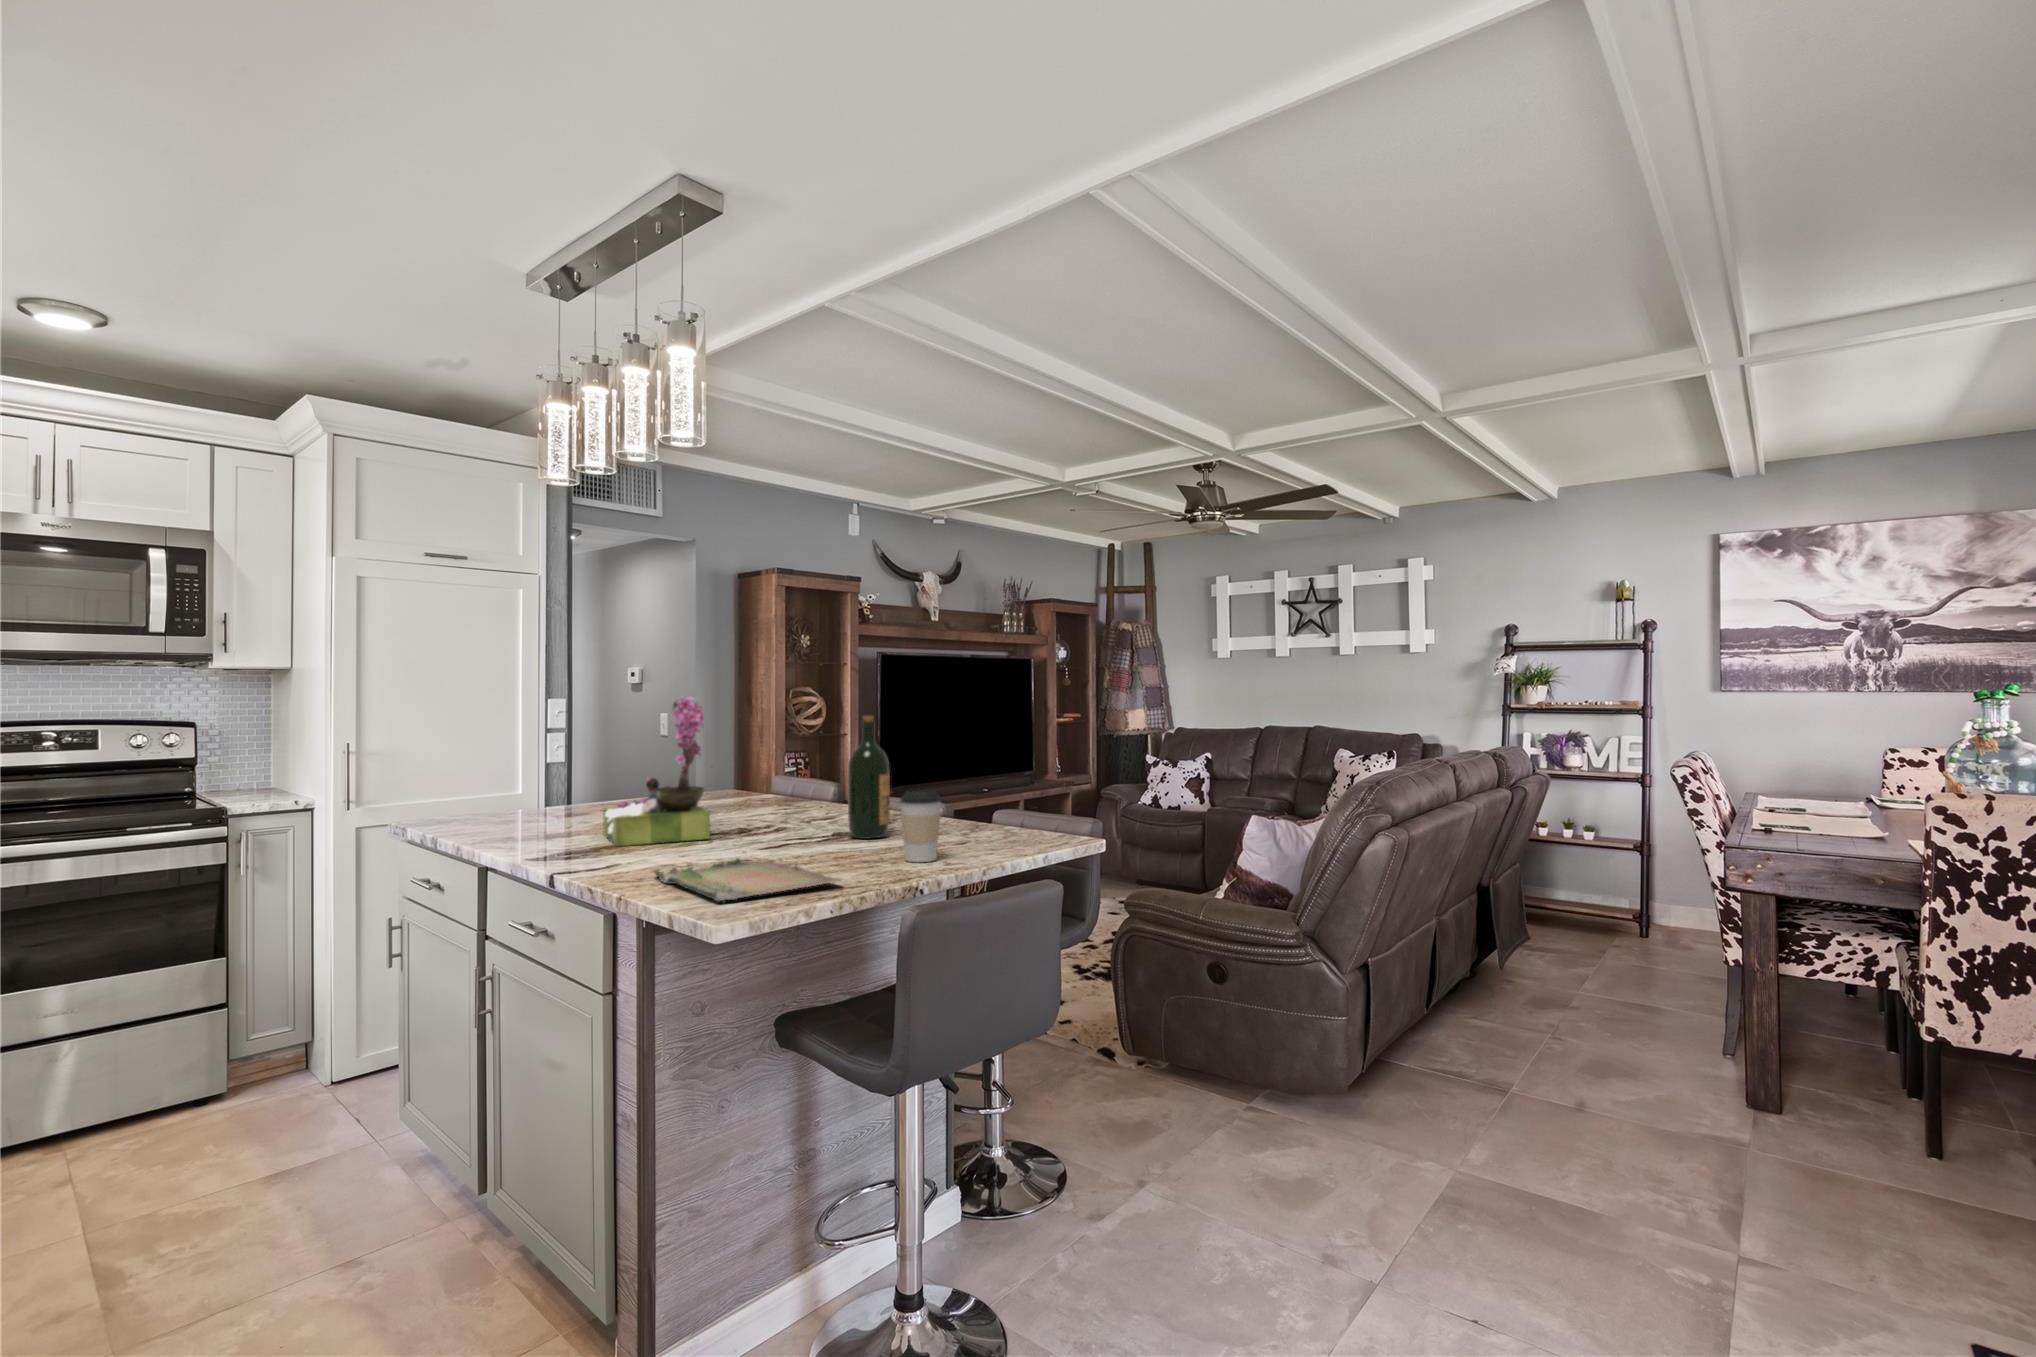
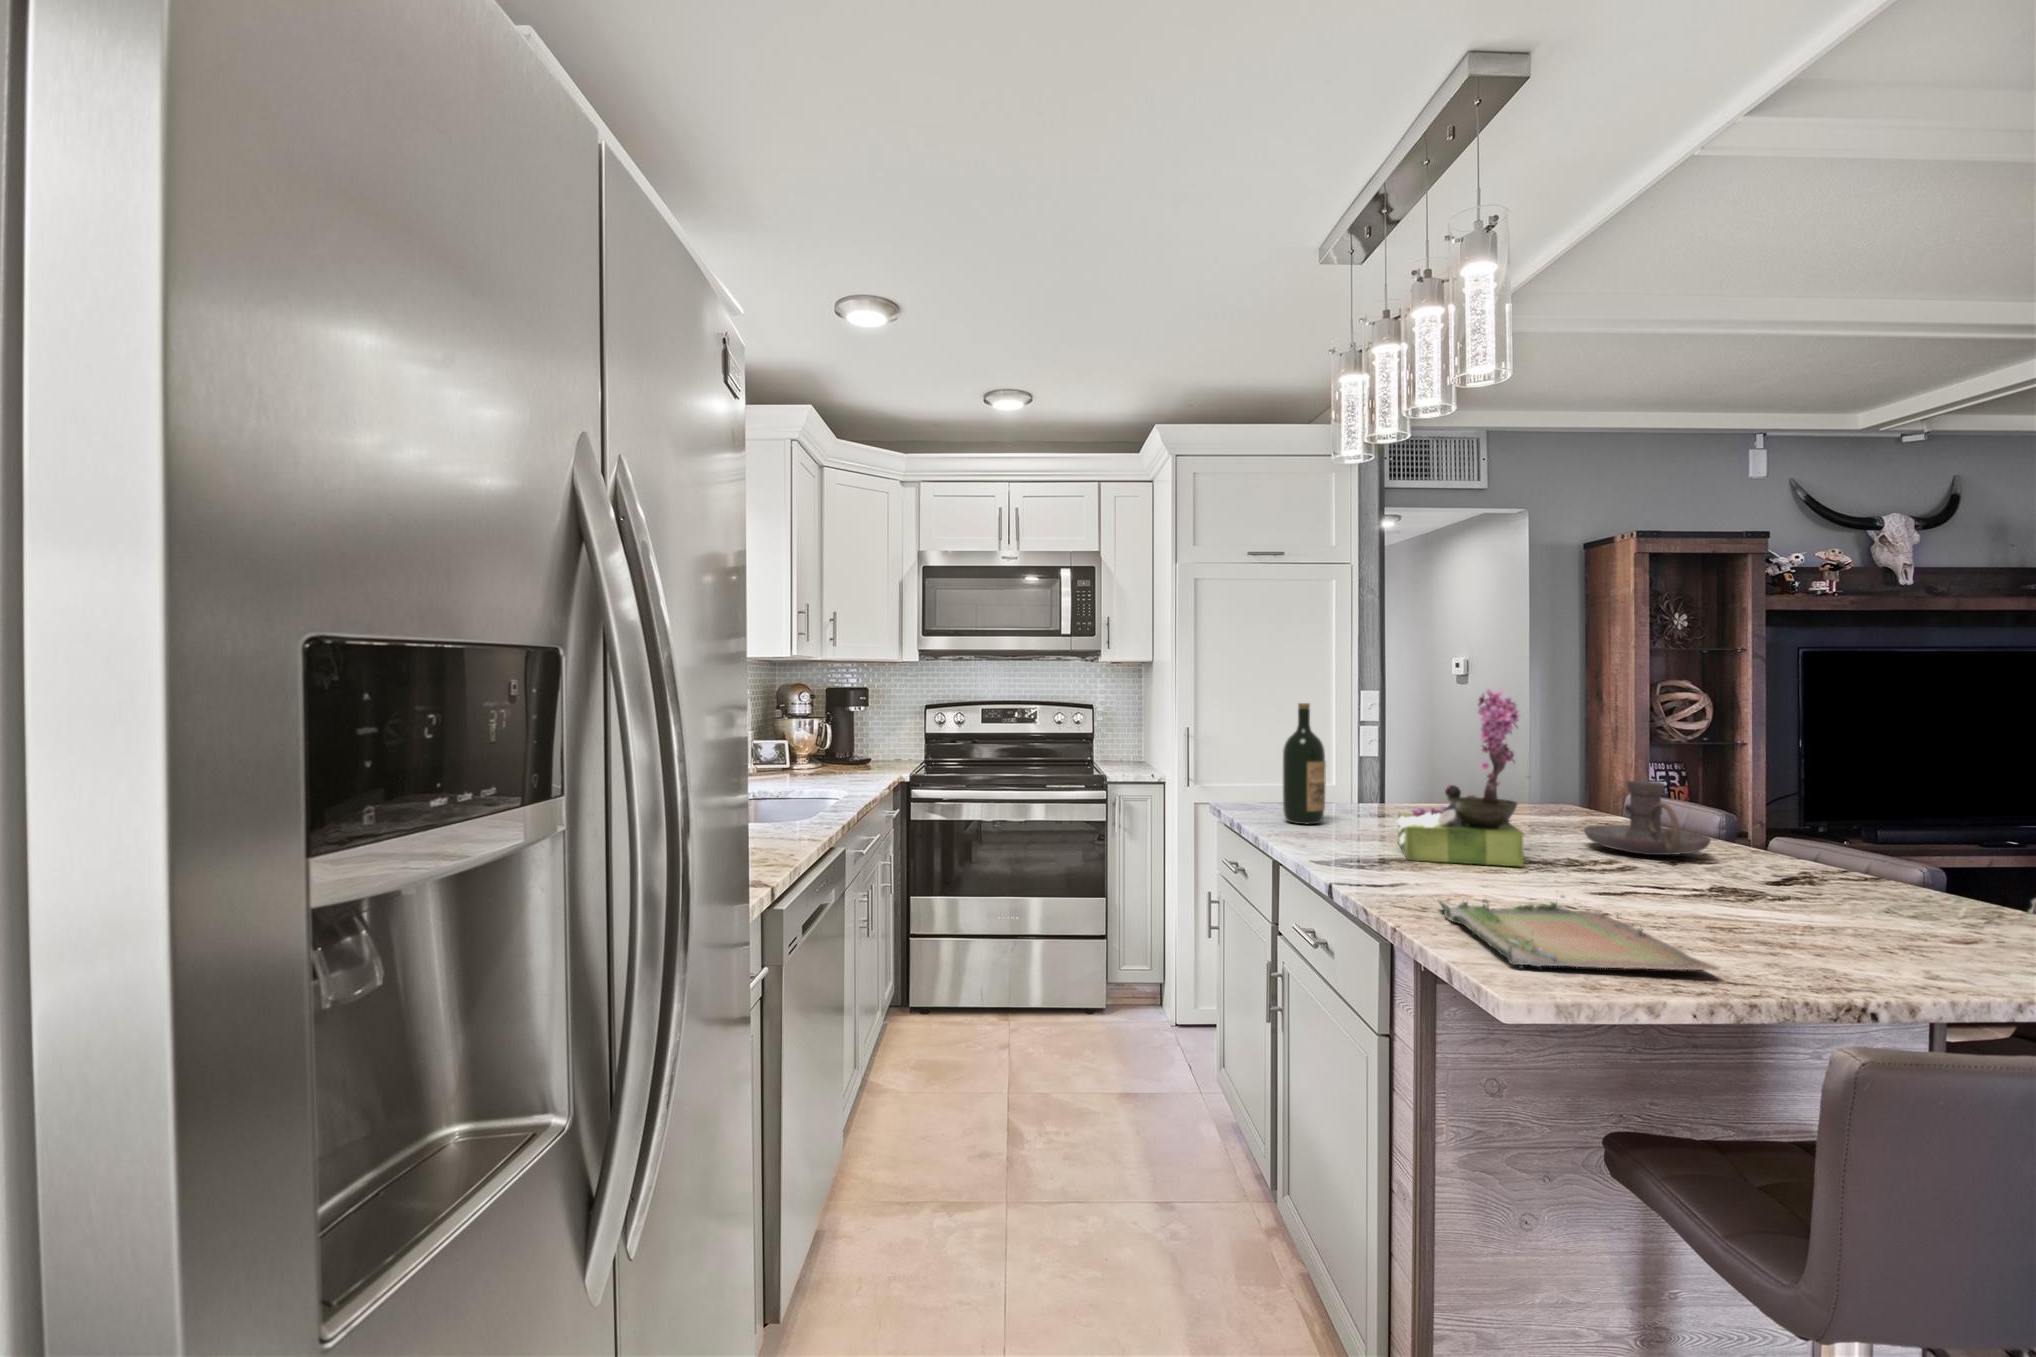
wine bottle: present [848,716,890,839] -> present [1283,703,1326,824]
candle holder: none [750,764,833,820] -> present [1584,781,1711,855]
coffee cup: present [900,790,941,862] -> none [1831,843,1921,962]

